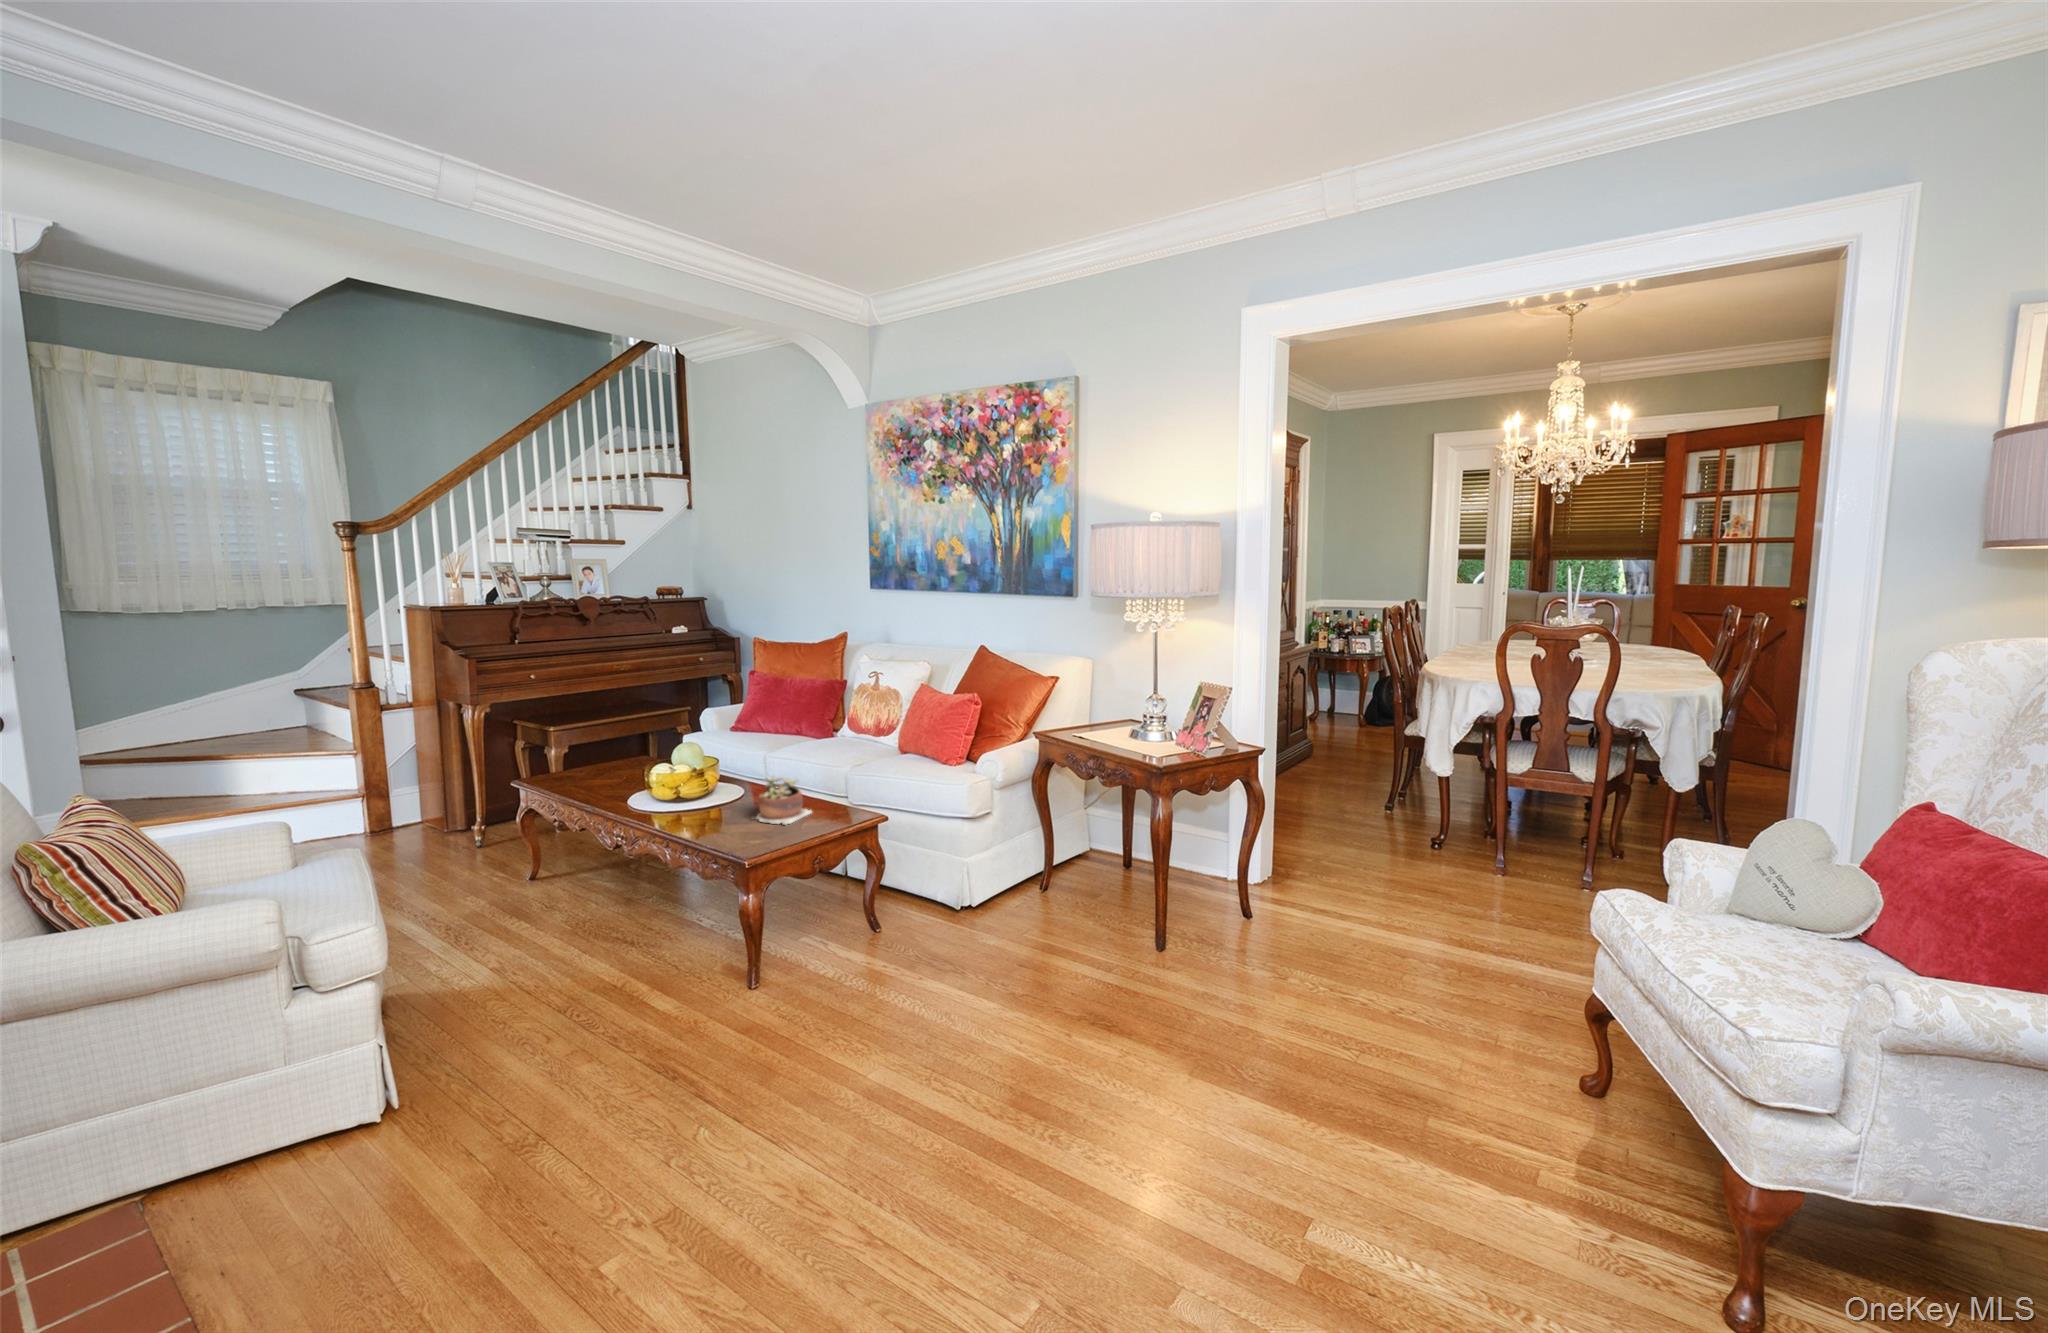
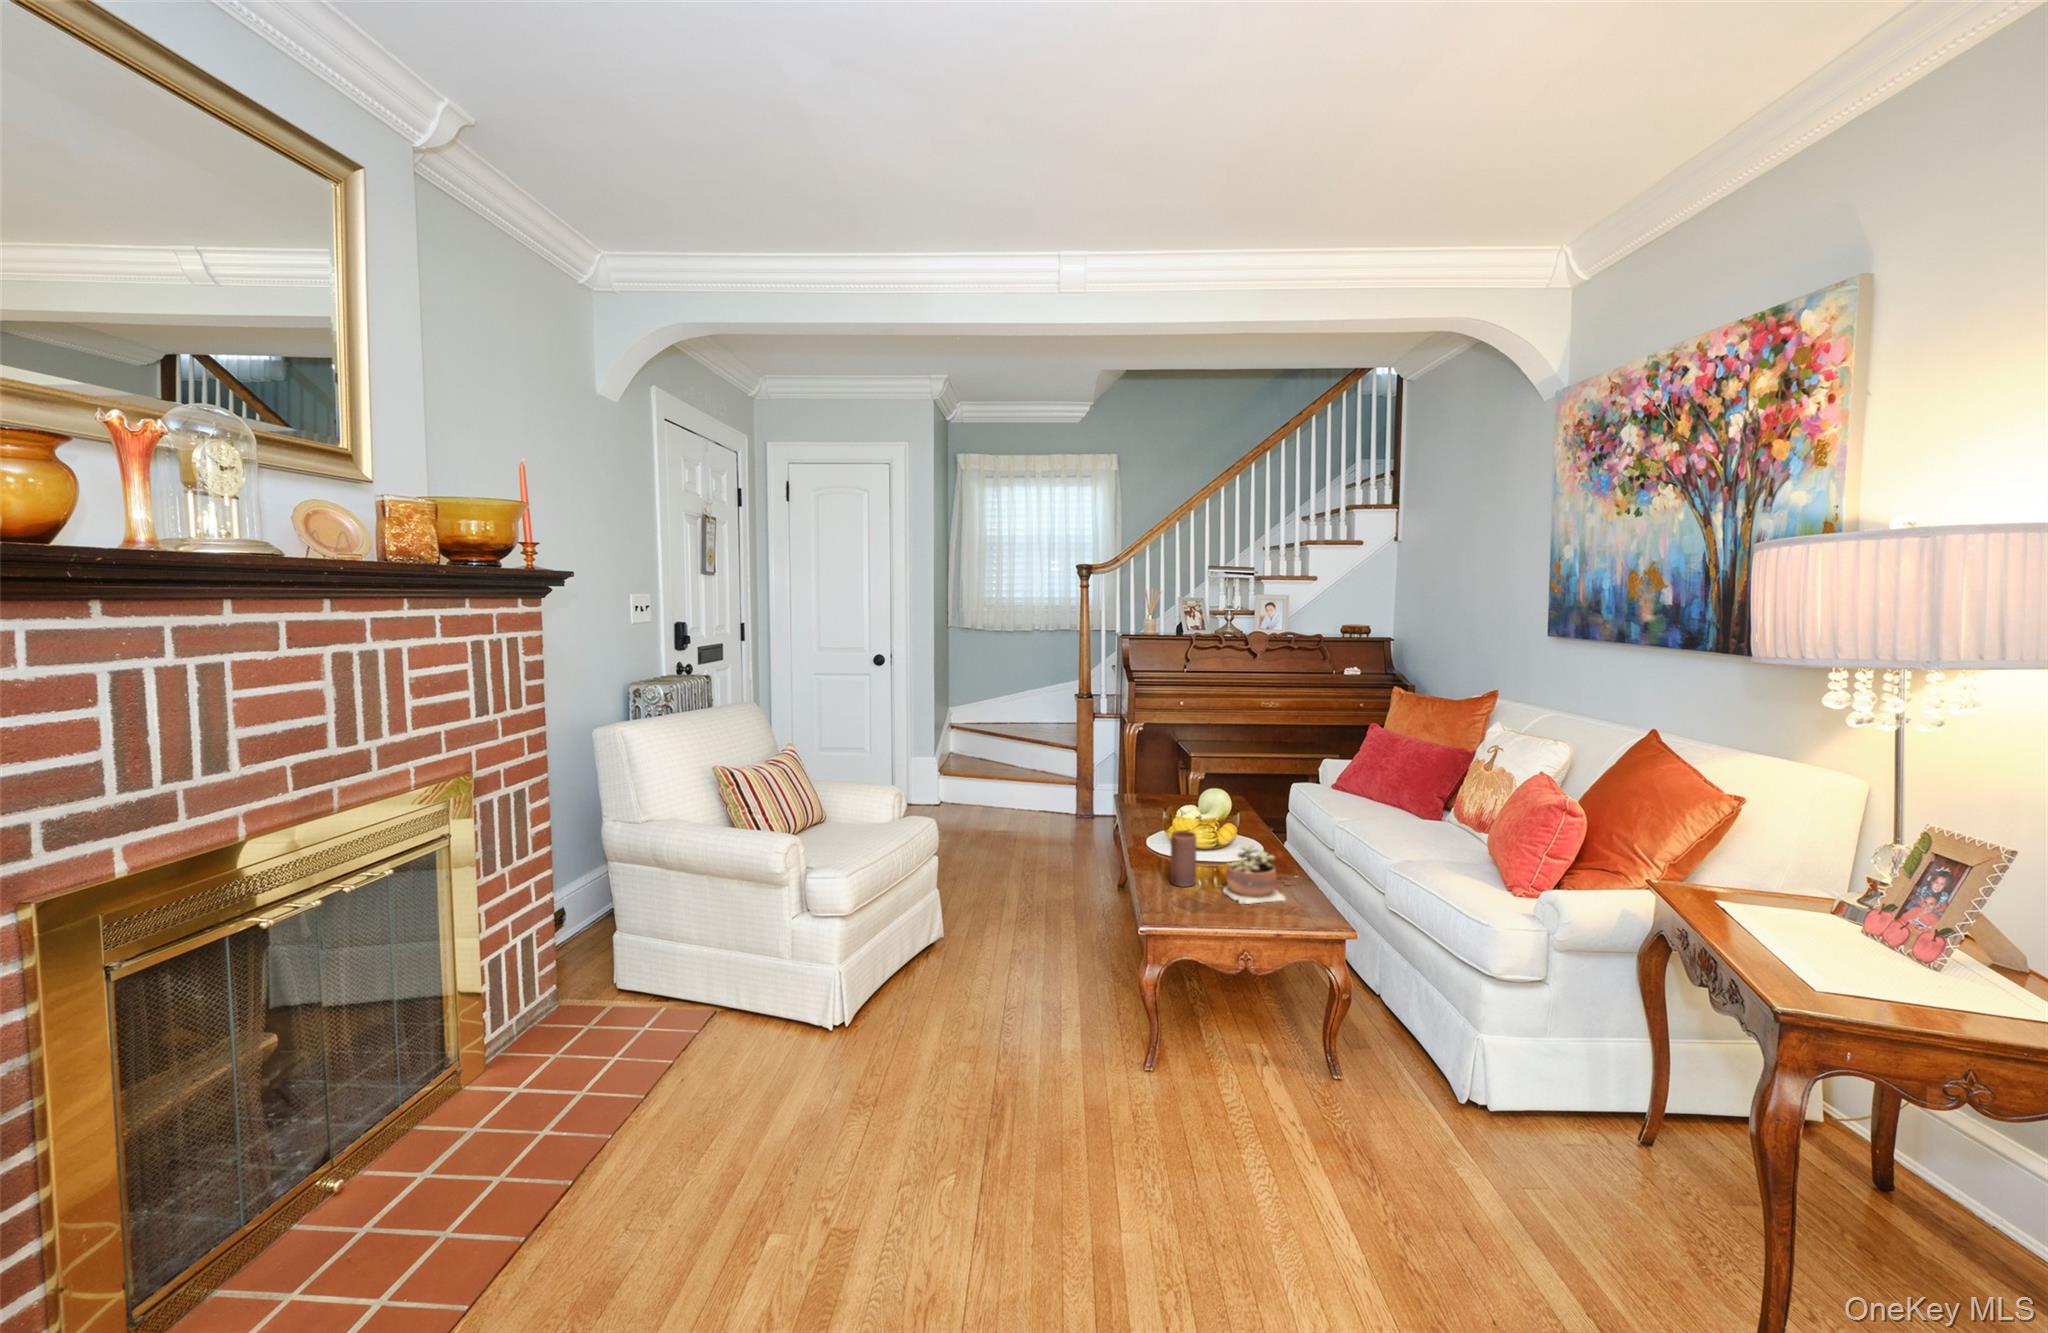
candle: none [701,777,728,830] -> present [1170,831,1196,887]

